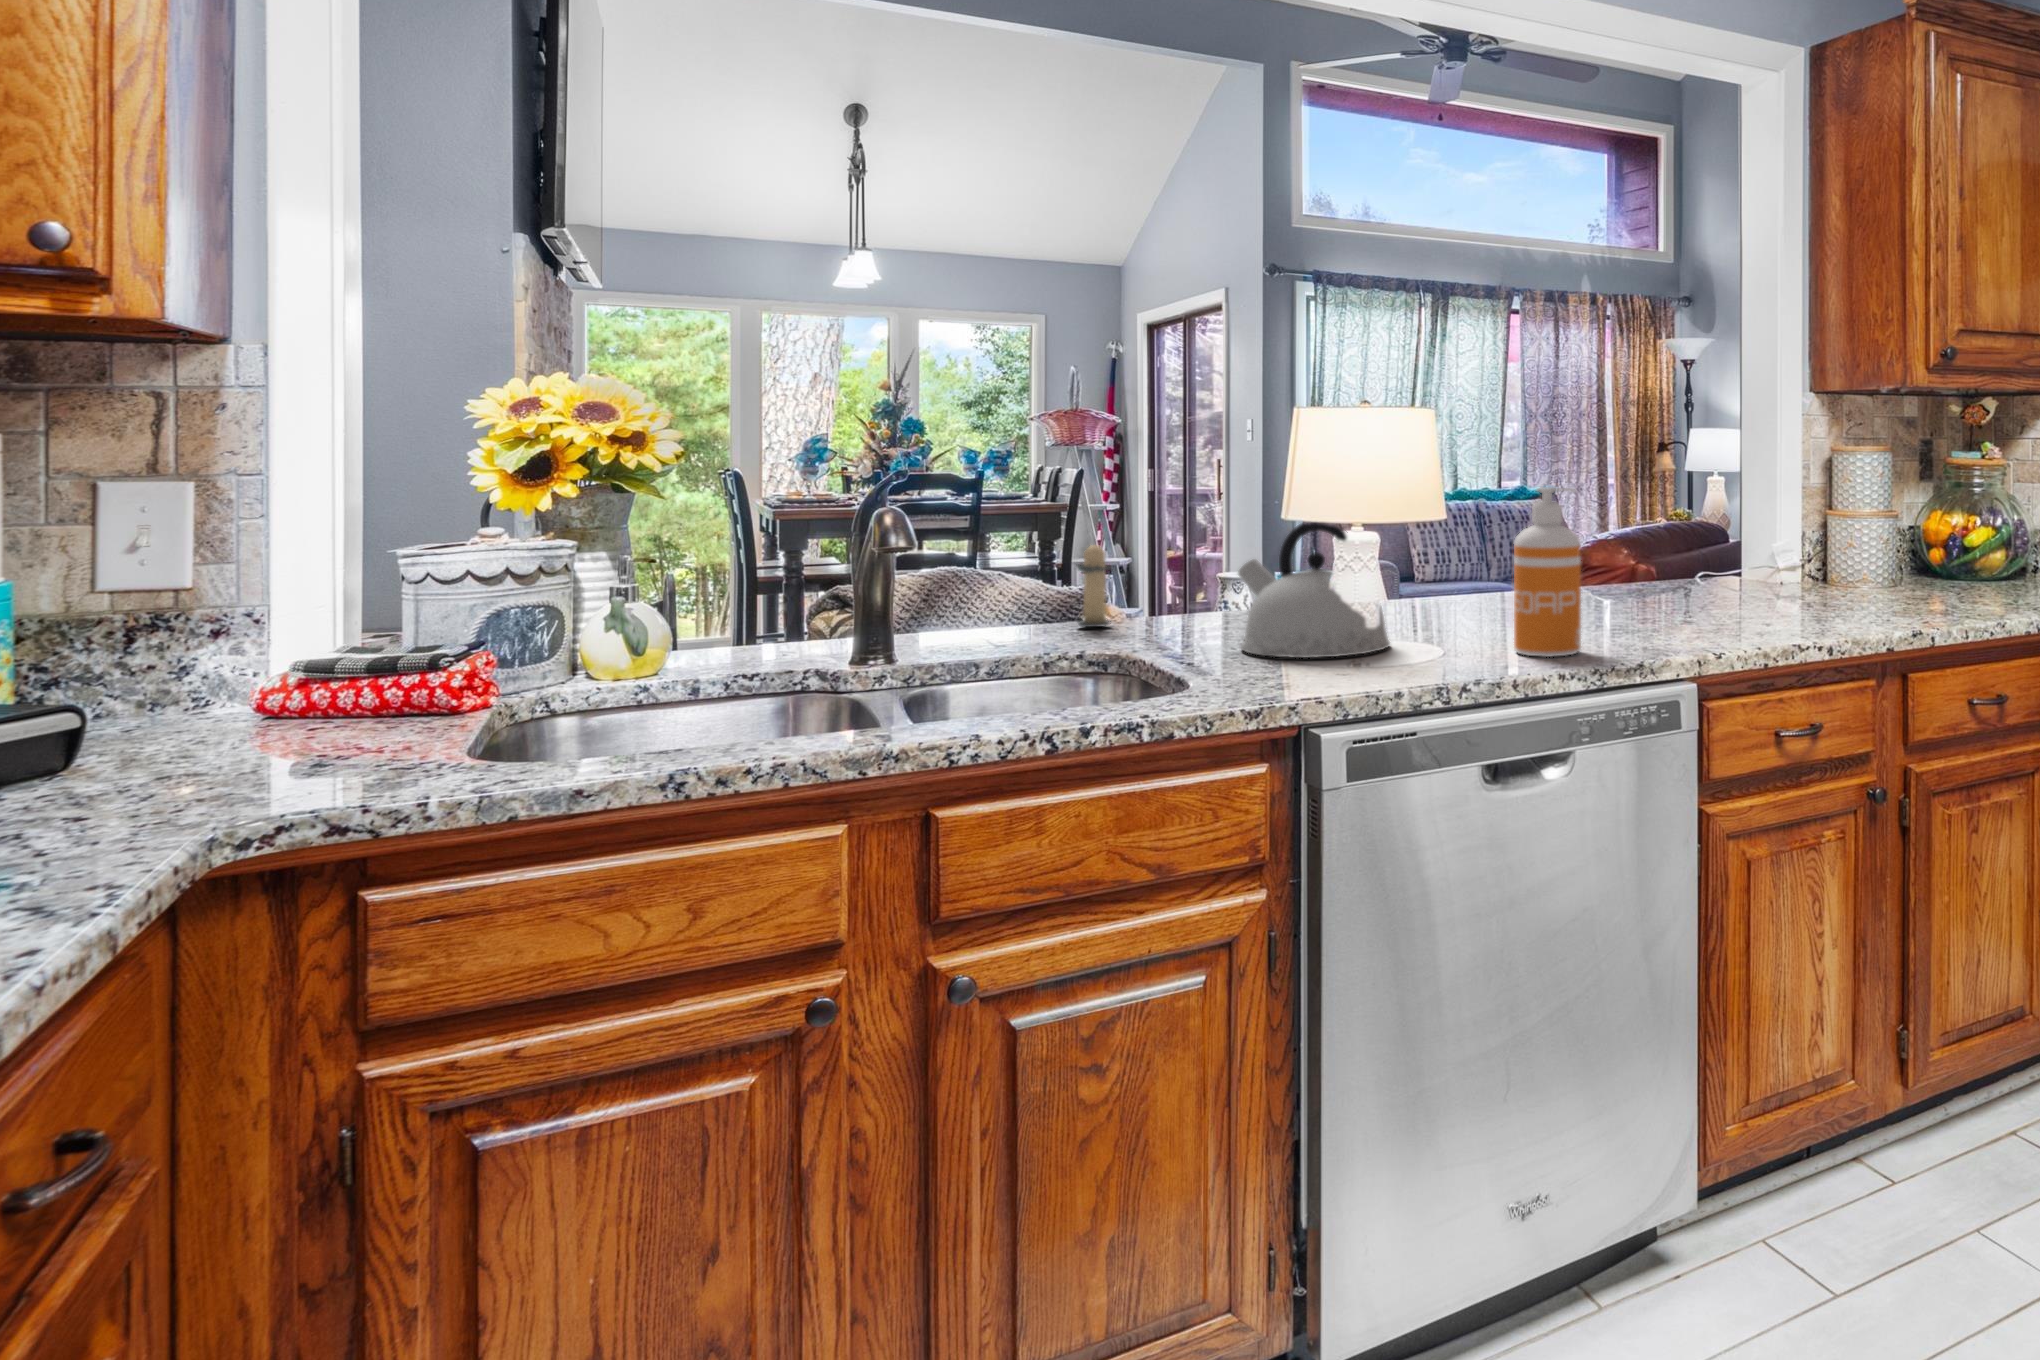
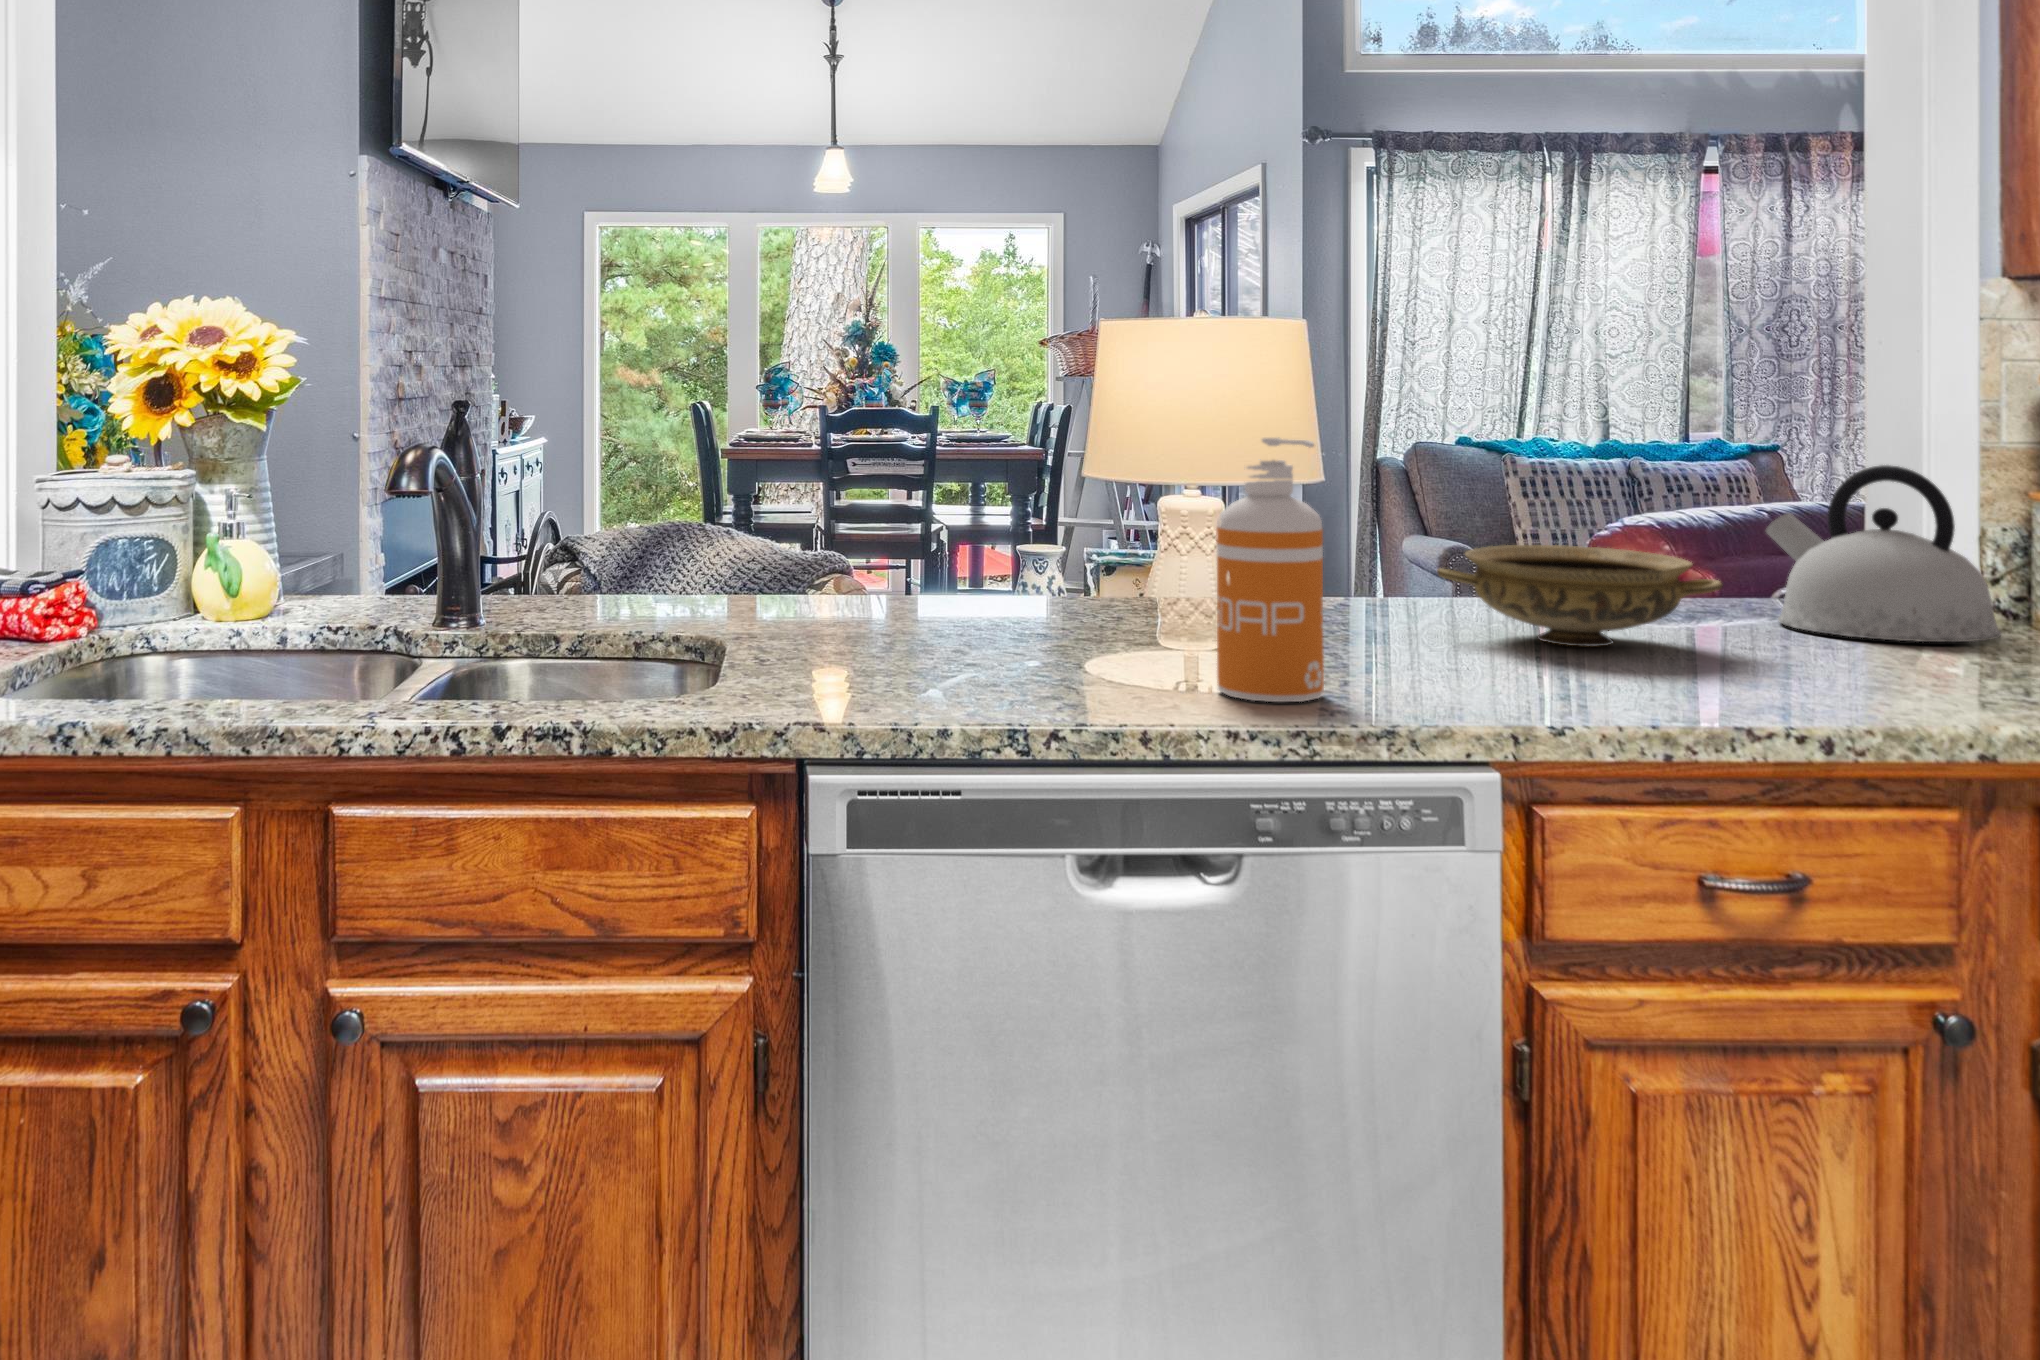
kettle: present [1238,523,1390,658] -> present [1766,465,2001,642]
candle: present [1077,544,1112,627] -> none [739,490,794,604]
ceramic bowl: none [1570,552,1723,612] -> present [1437,545,1723,647]

